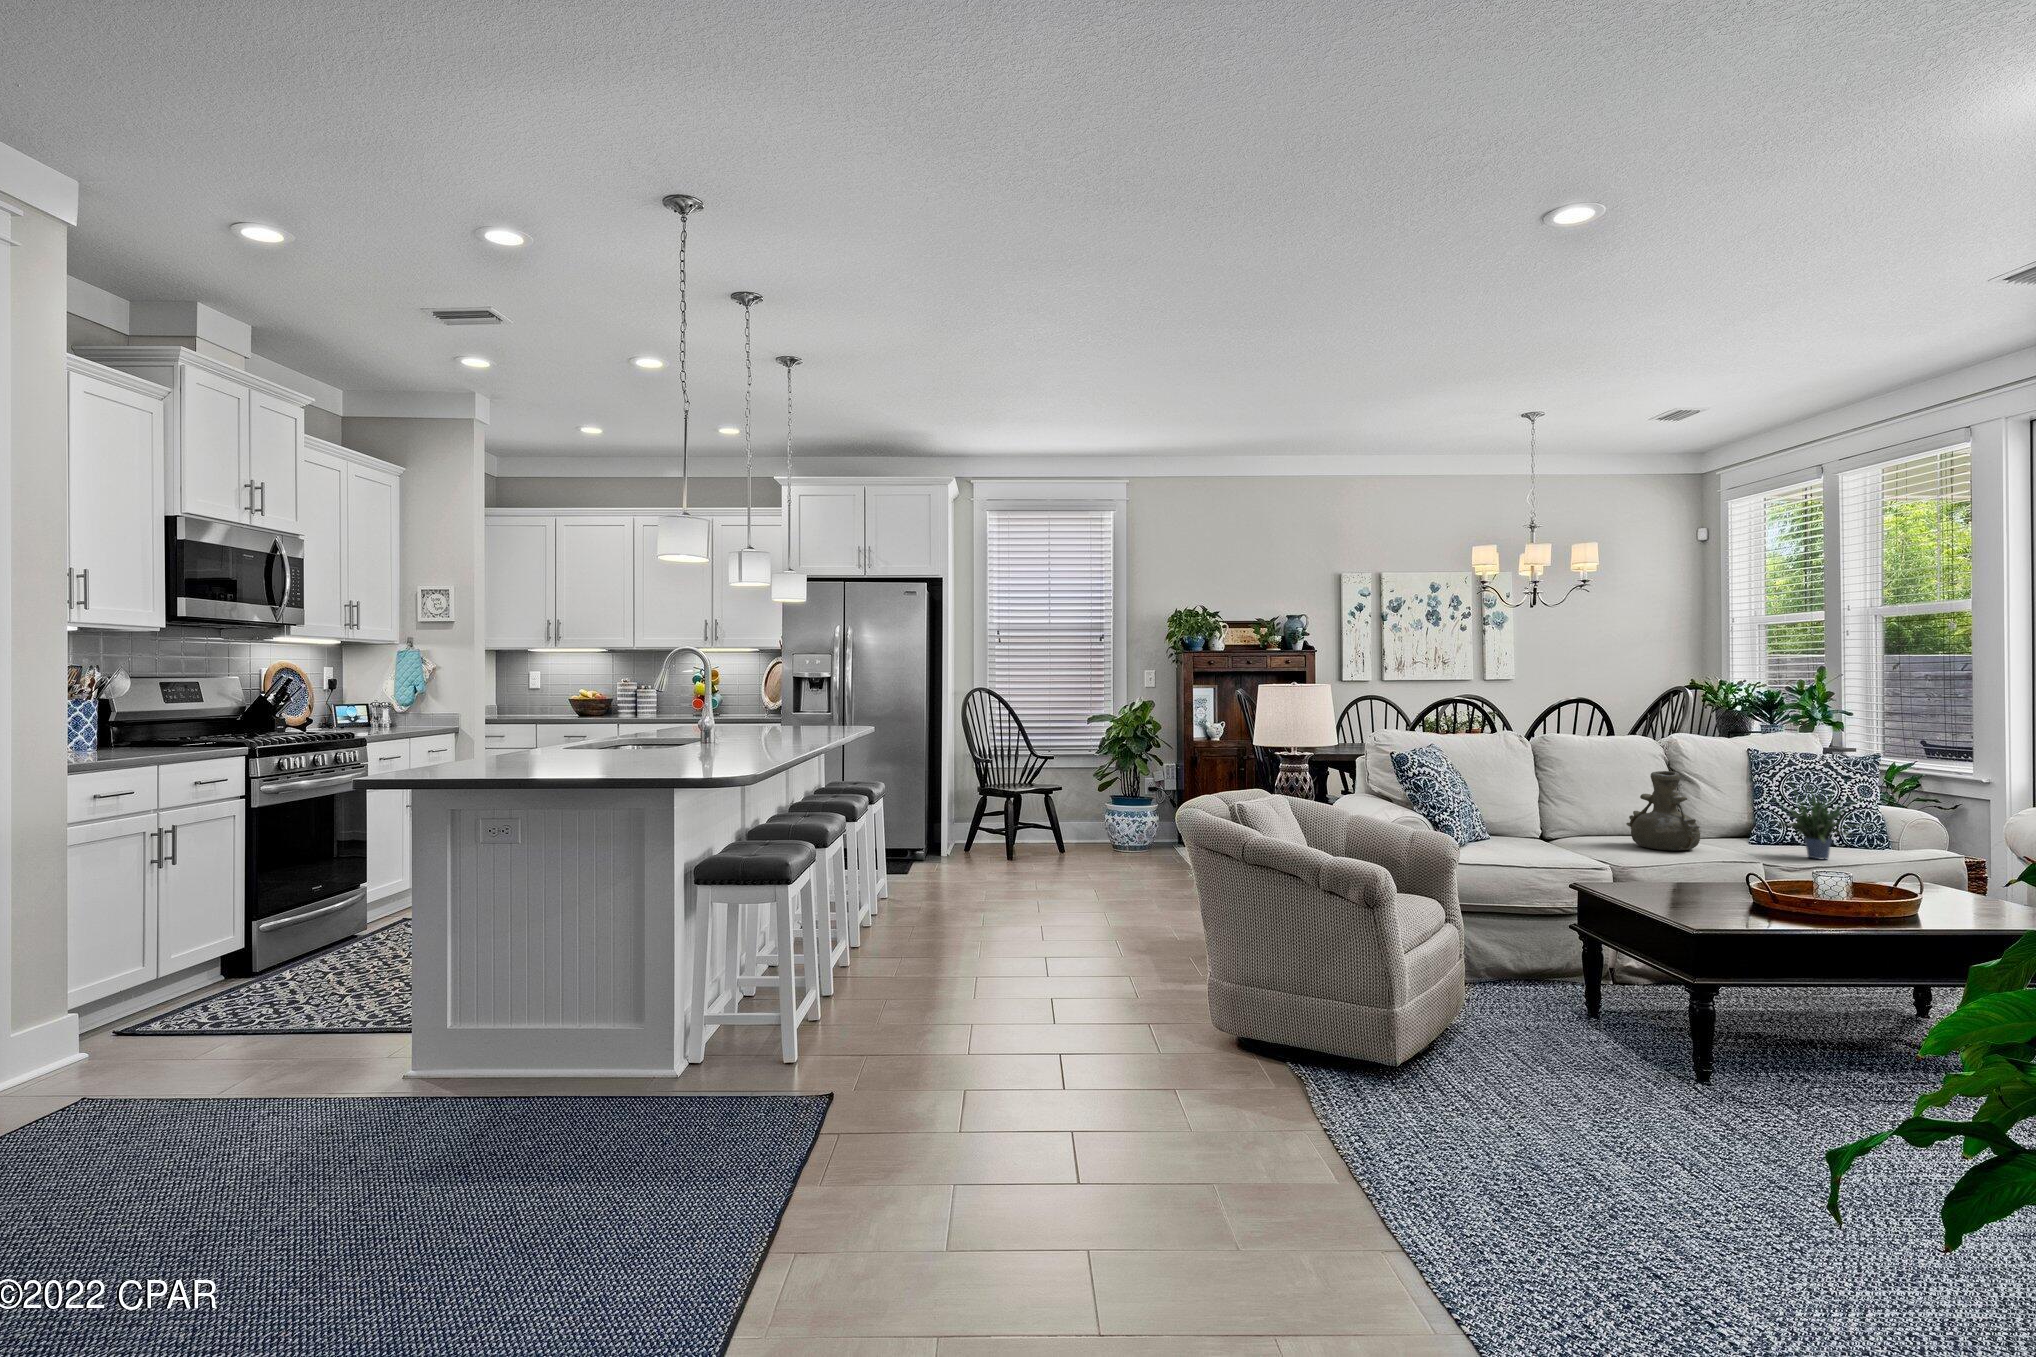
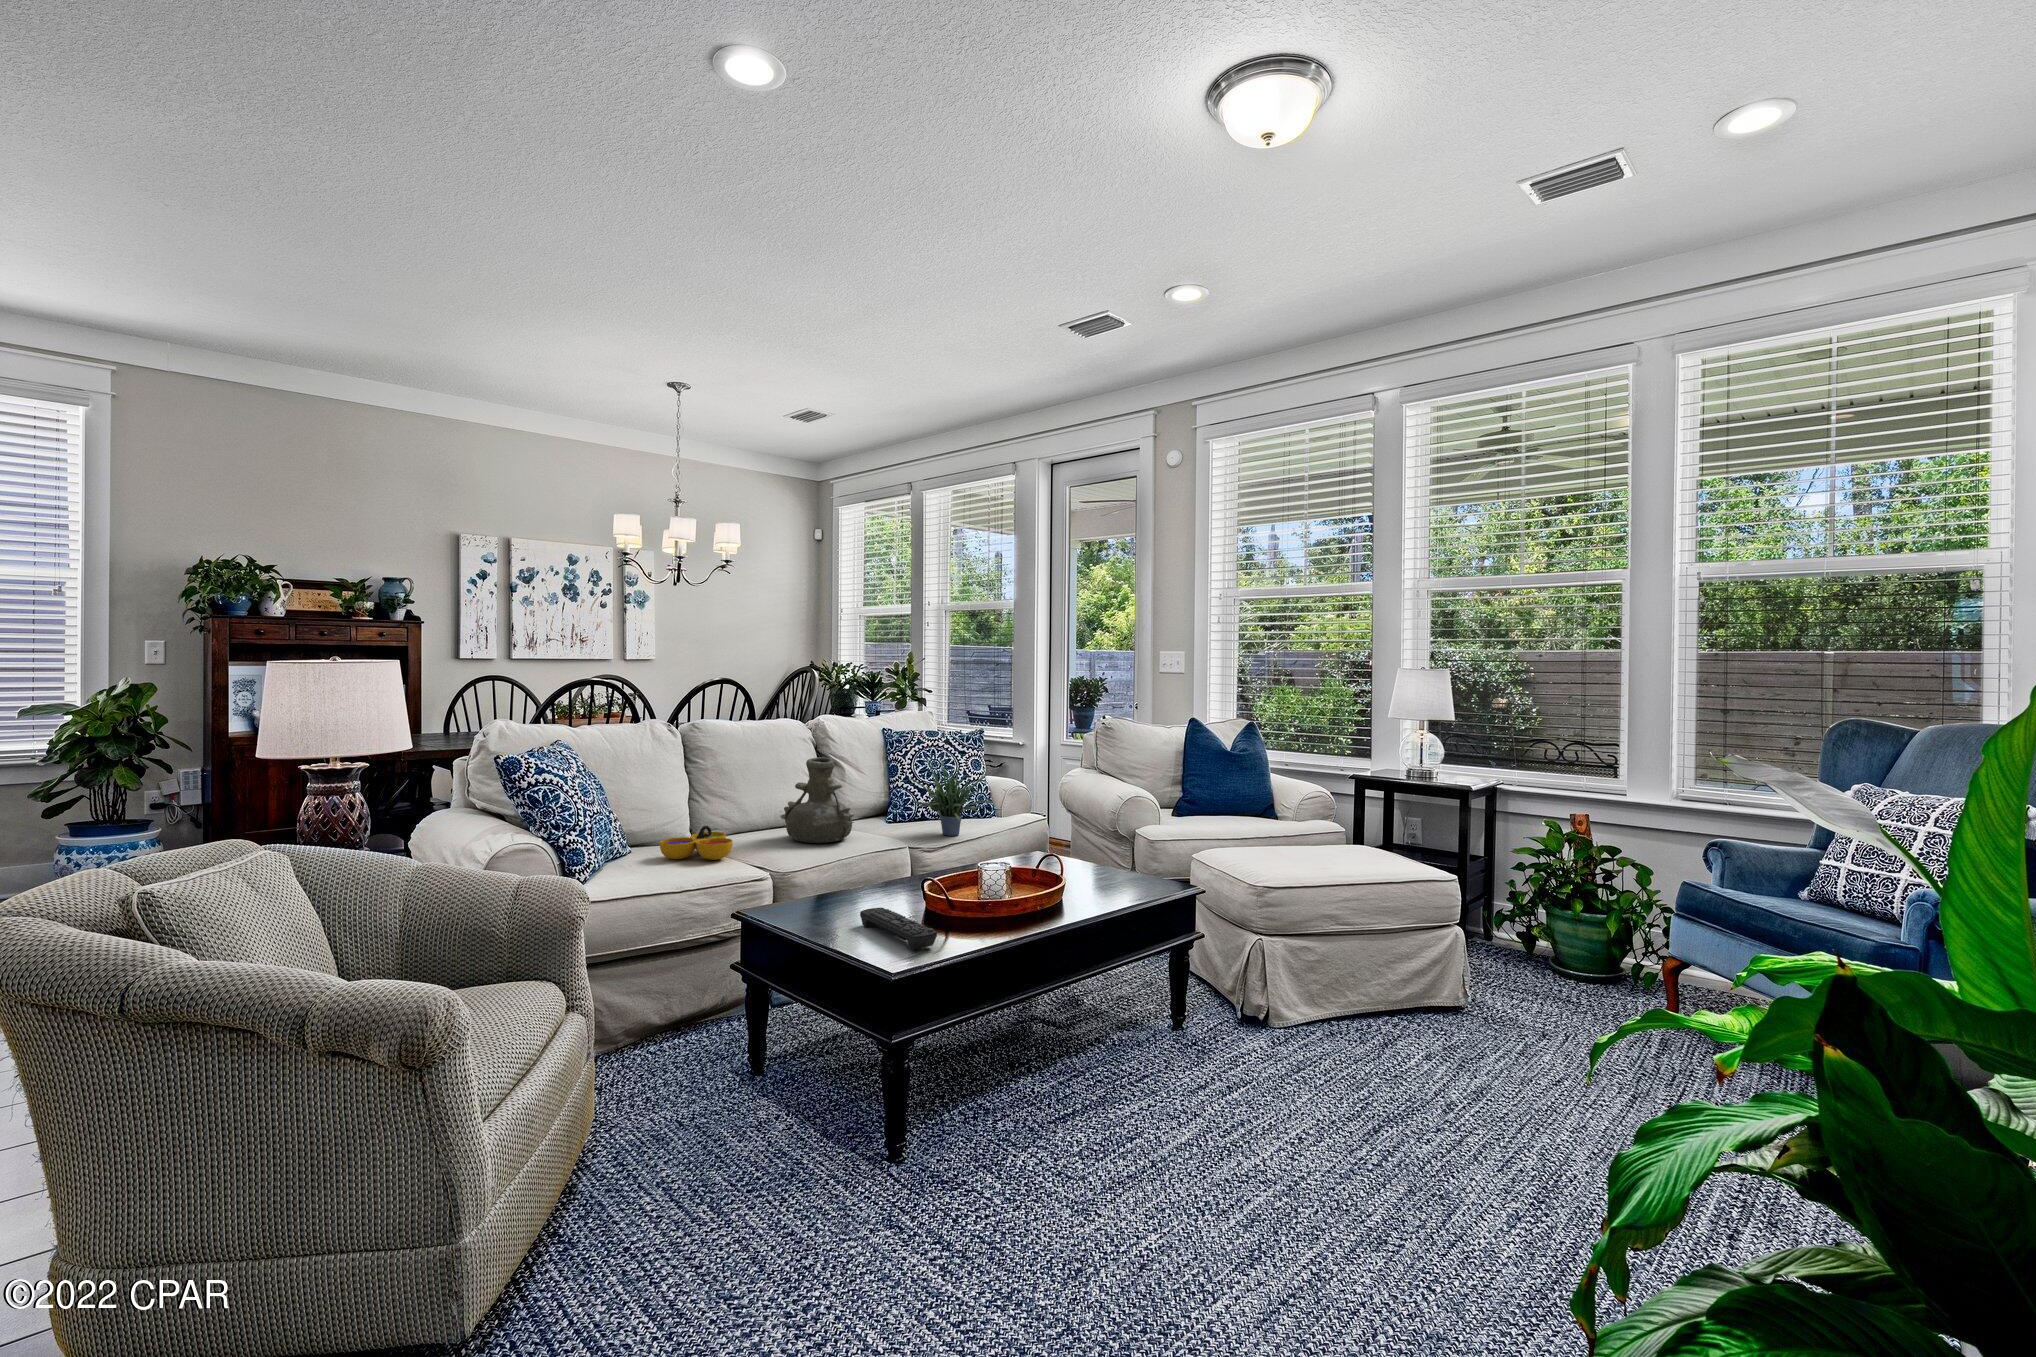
decorative bowl: none [1513,822,1576,850] -> present [660,826,733,860]
remote control: none [1673,885,1735,912] -> present [860,908,937,950]

